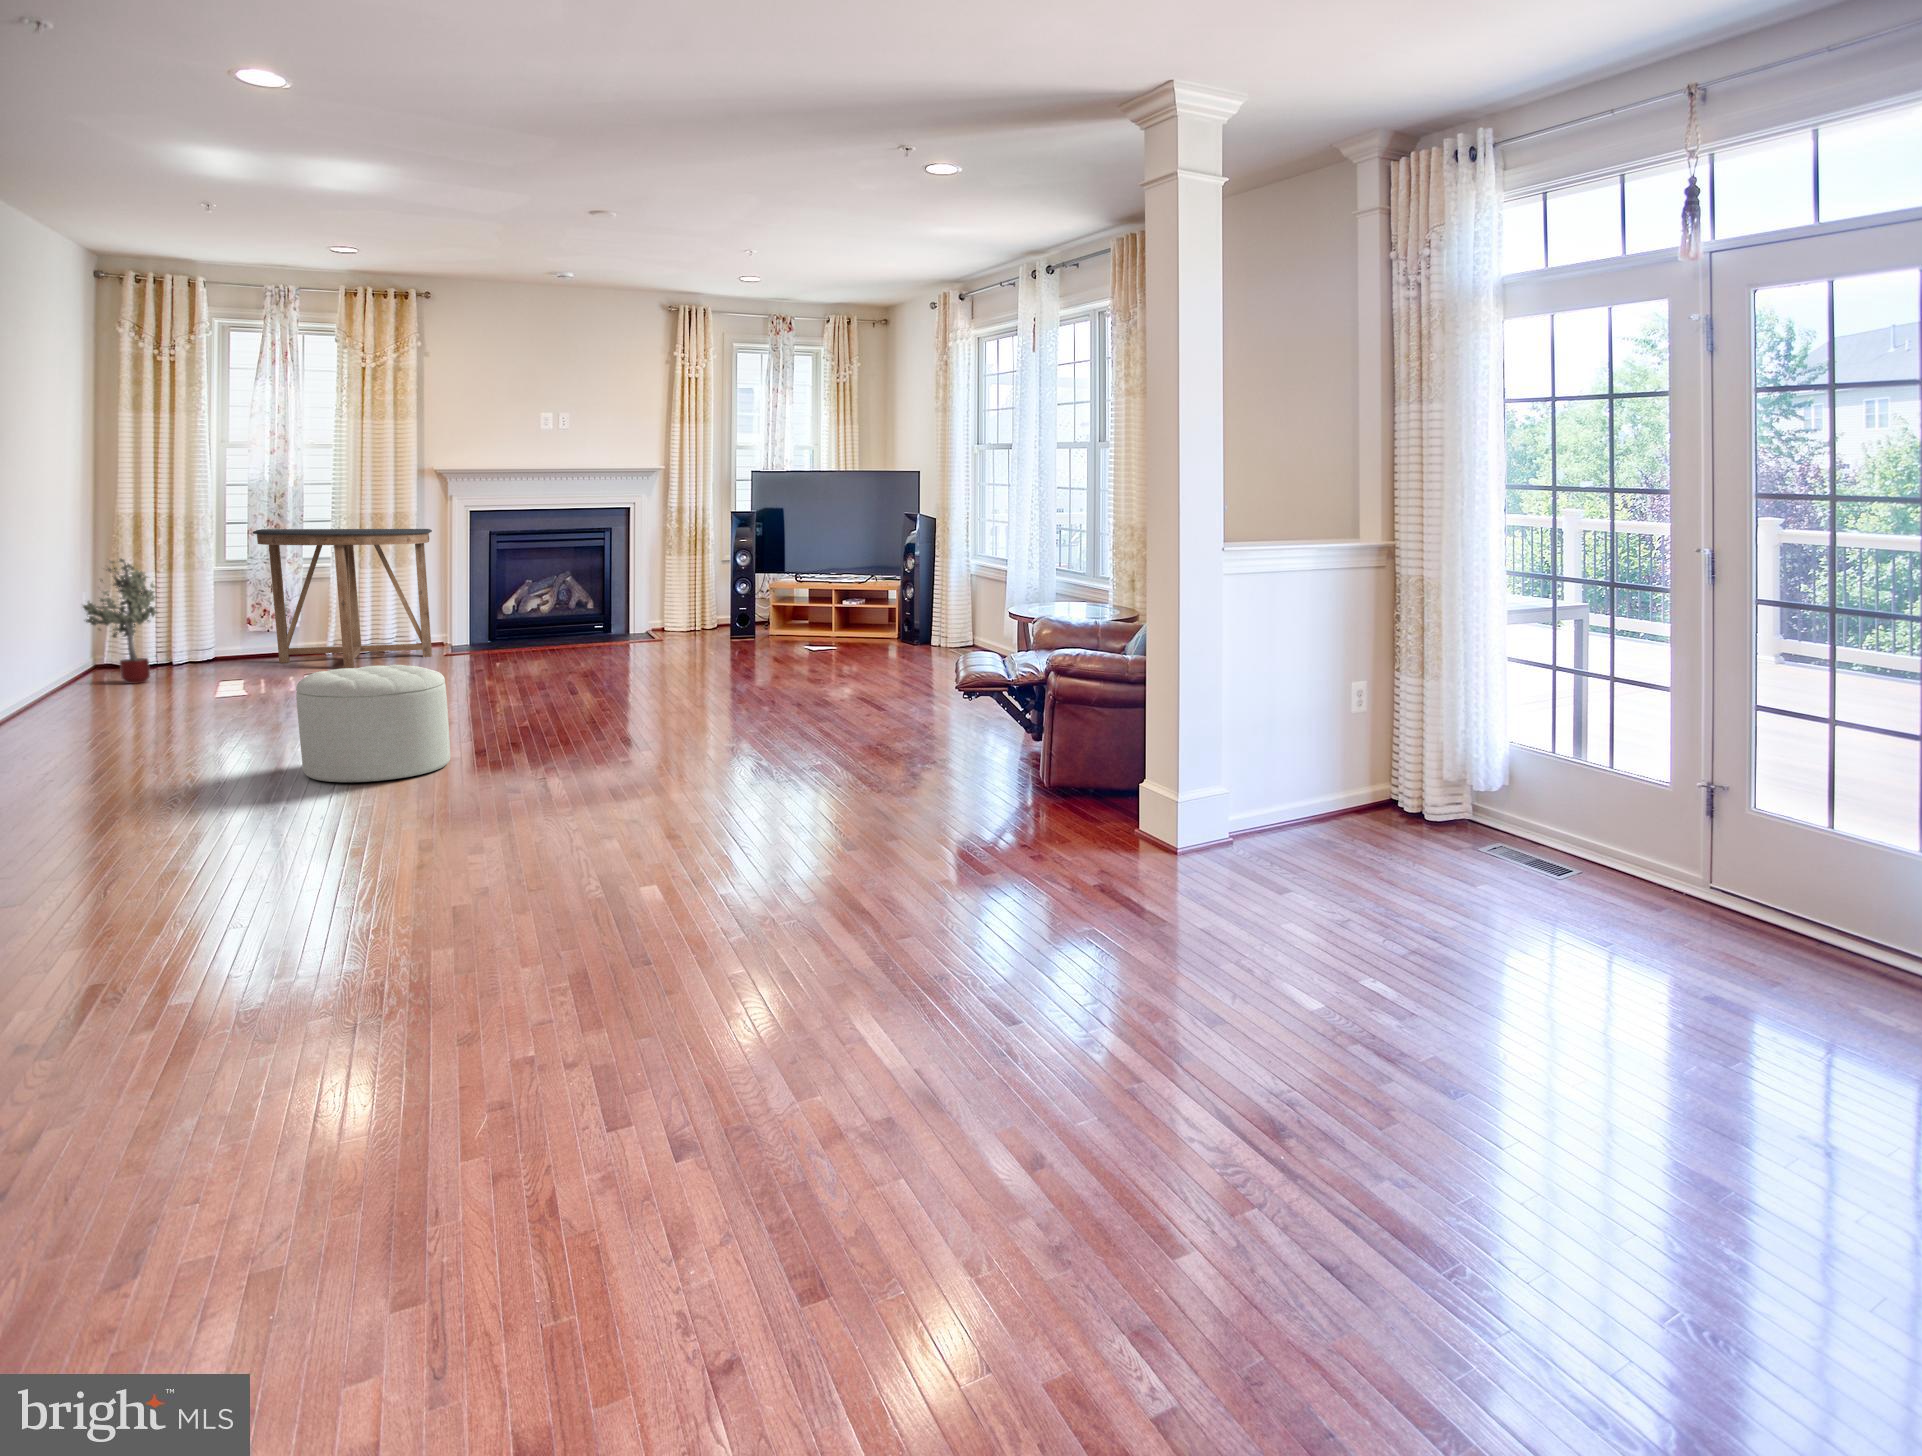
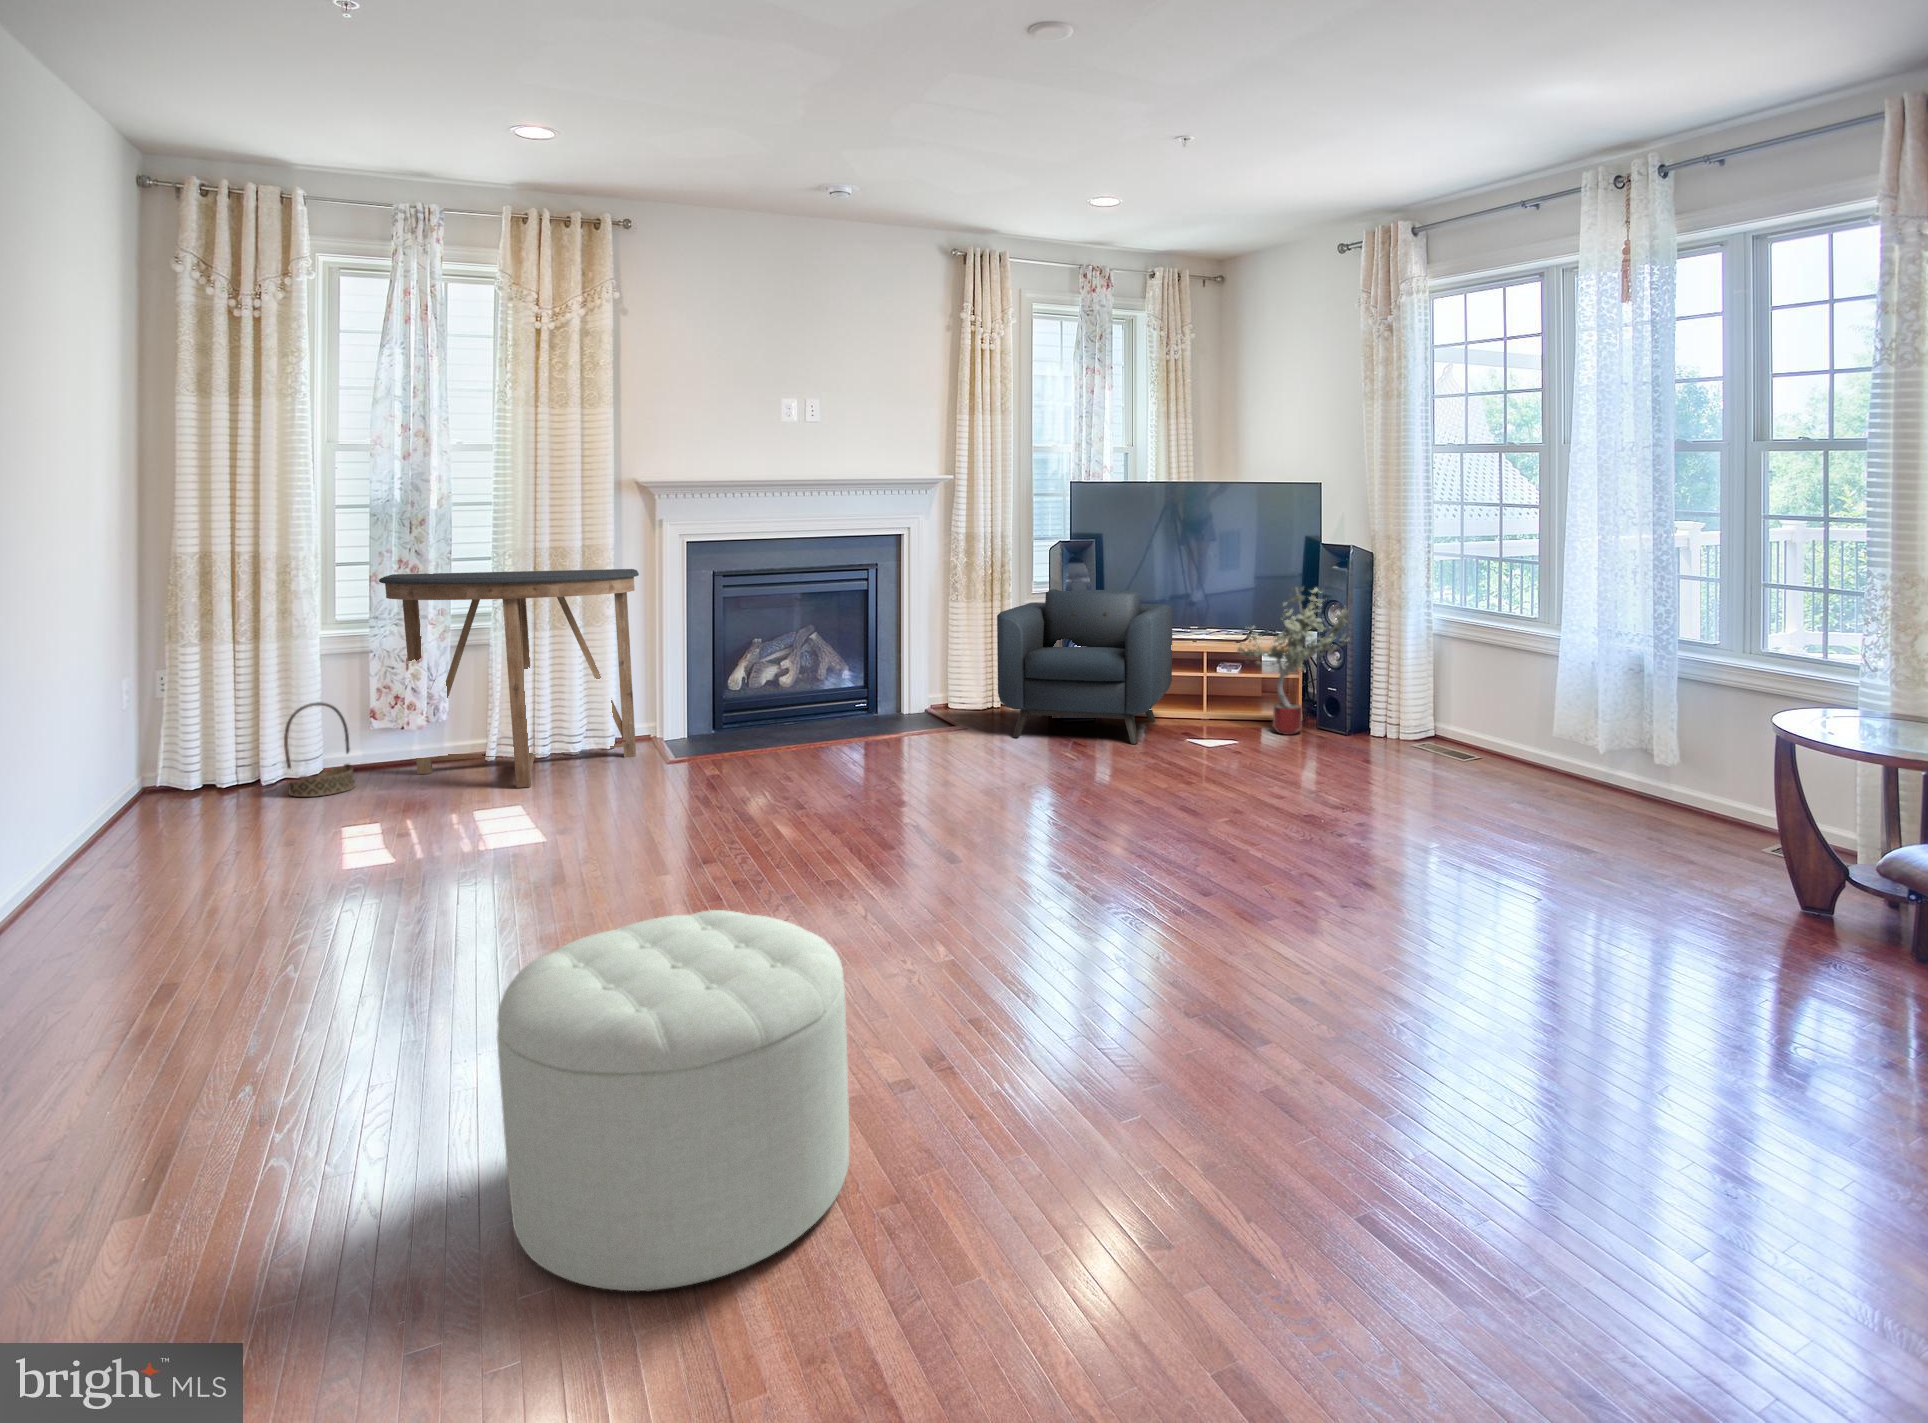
armchair: none [688,549,823,653] -> present [997,589,1173,744]
potted tree: present [83,559,157,684] -> present [1236,588,1348,735]
basket: none [191,611,237,672] -> present [284,702,355,797]

